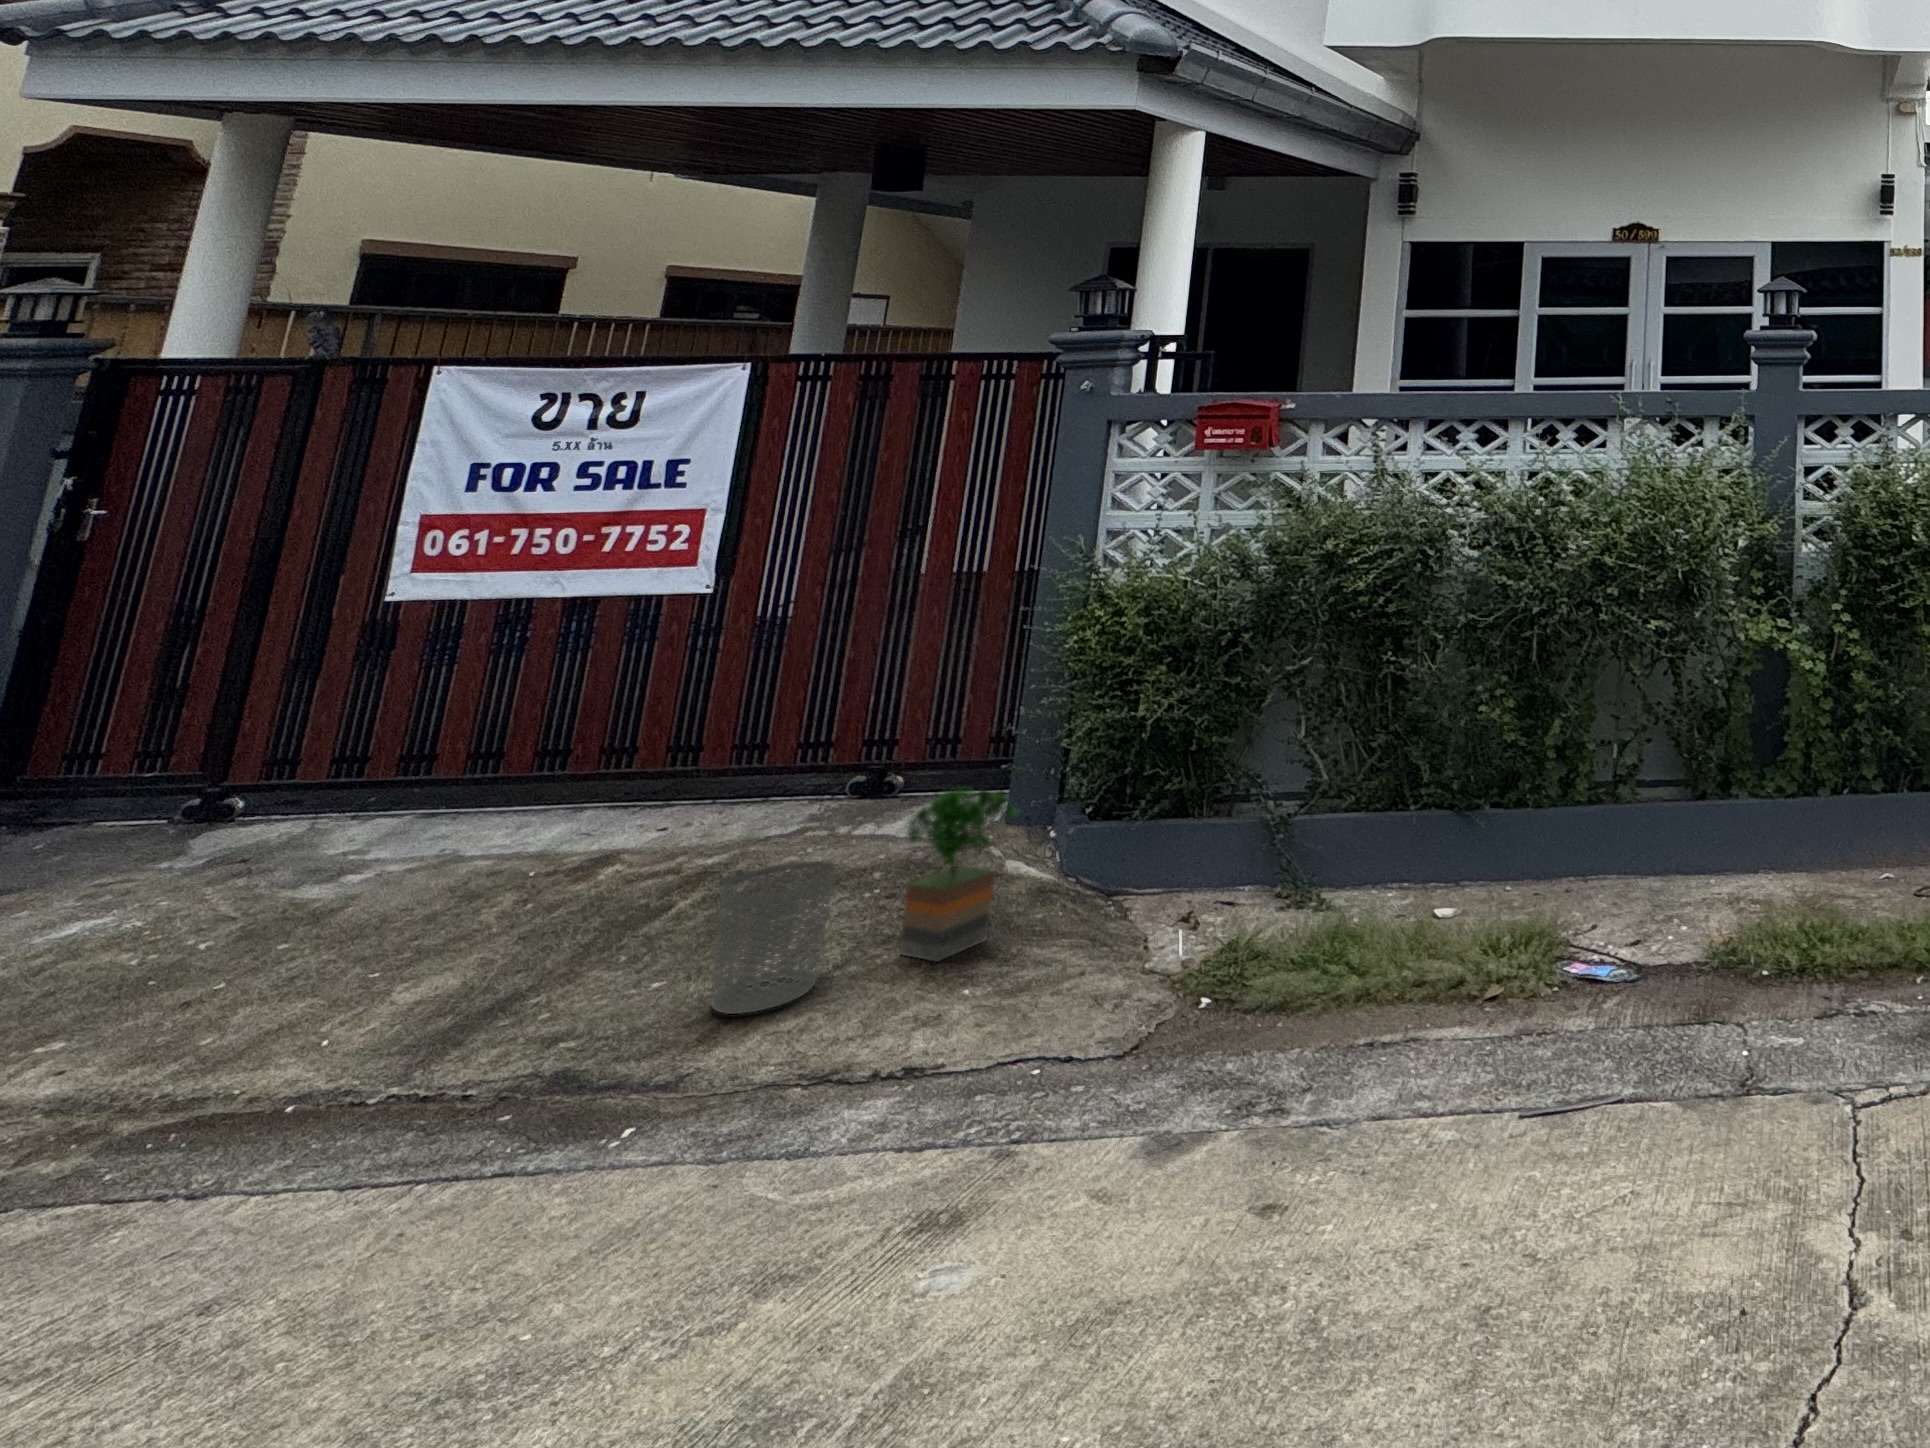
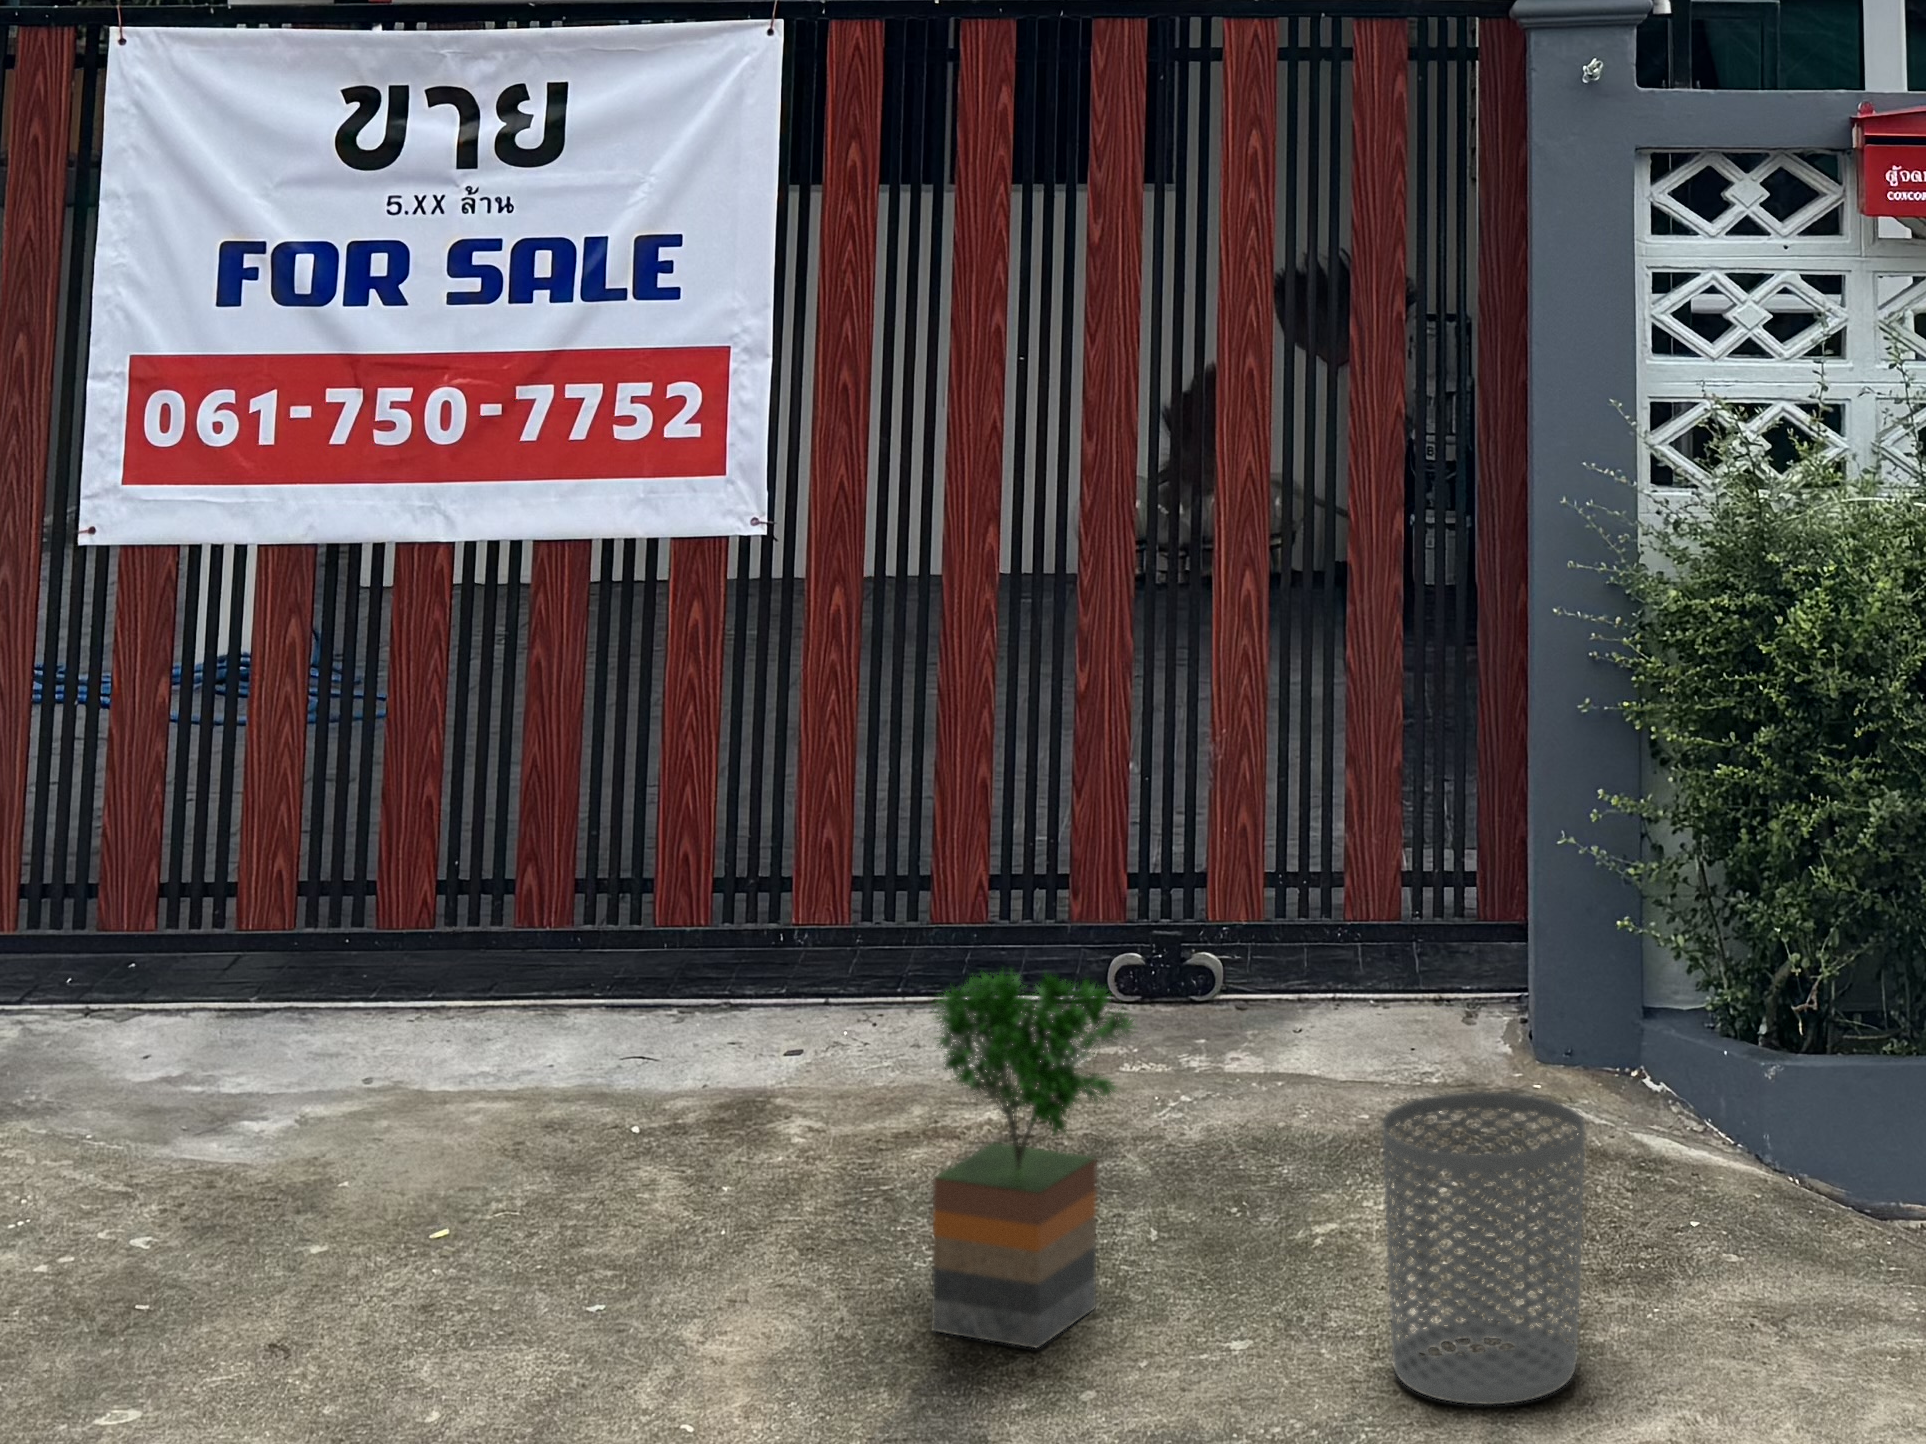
potted tree: present [900,789,1019,961] -> present [932,971,1133,1348]

